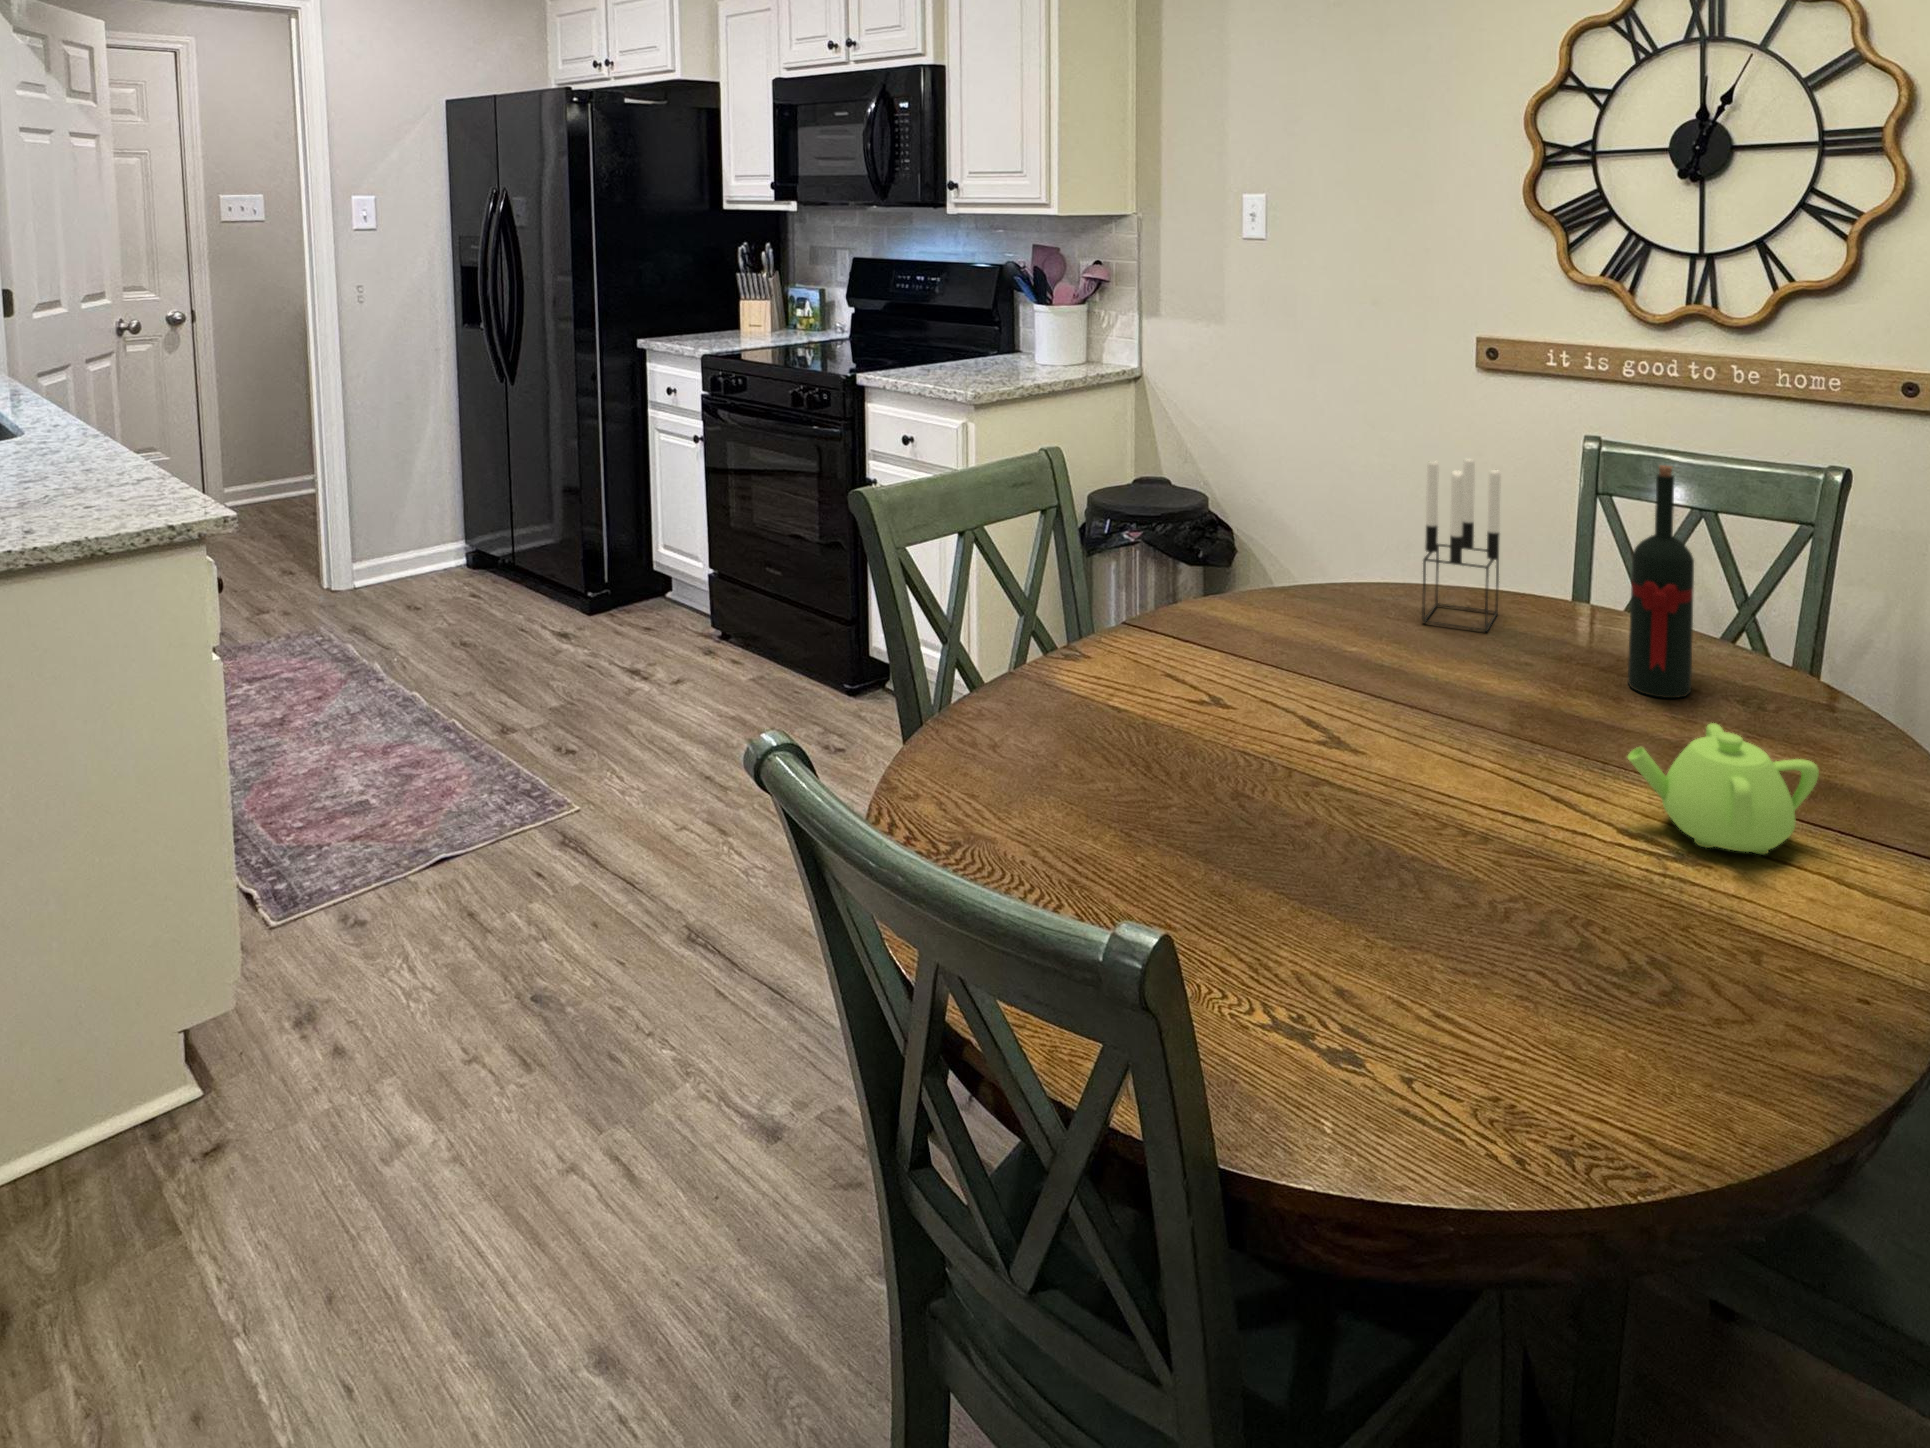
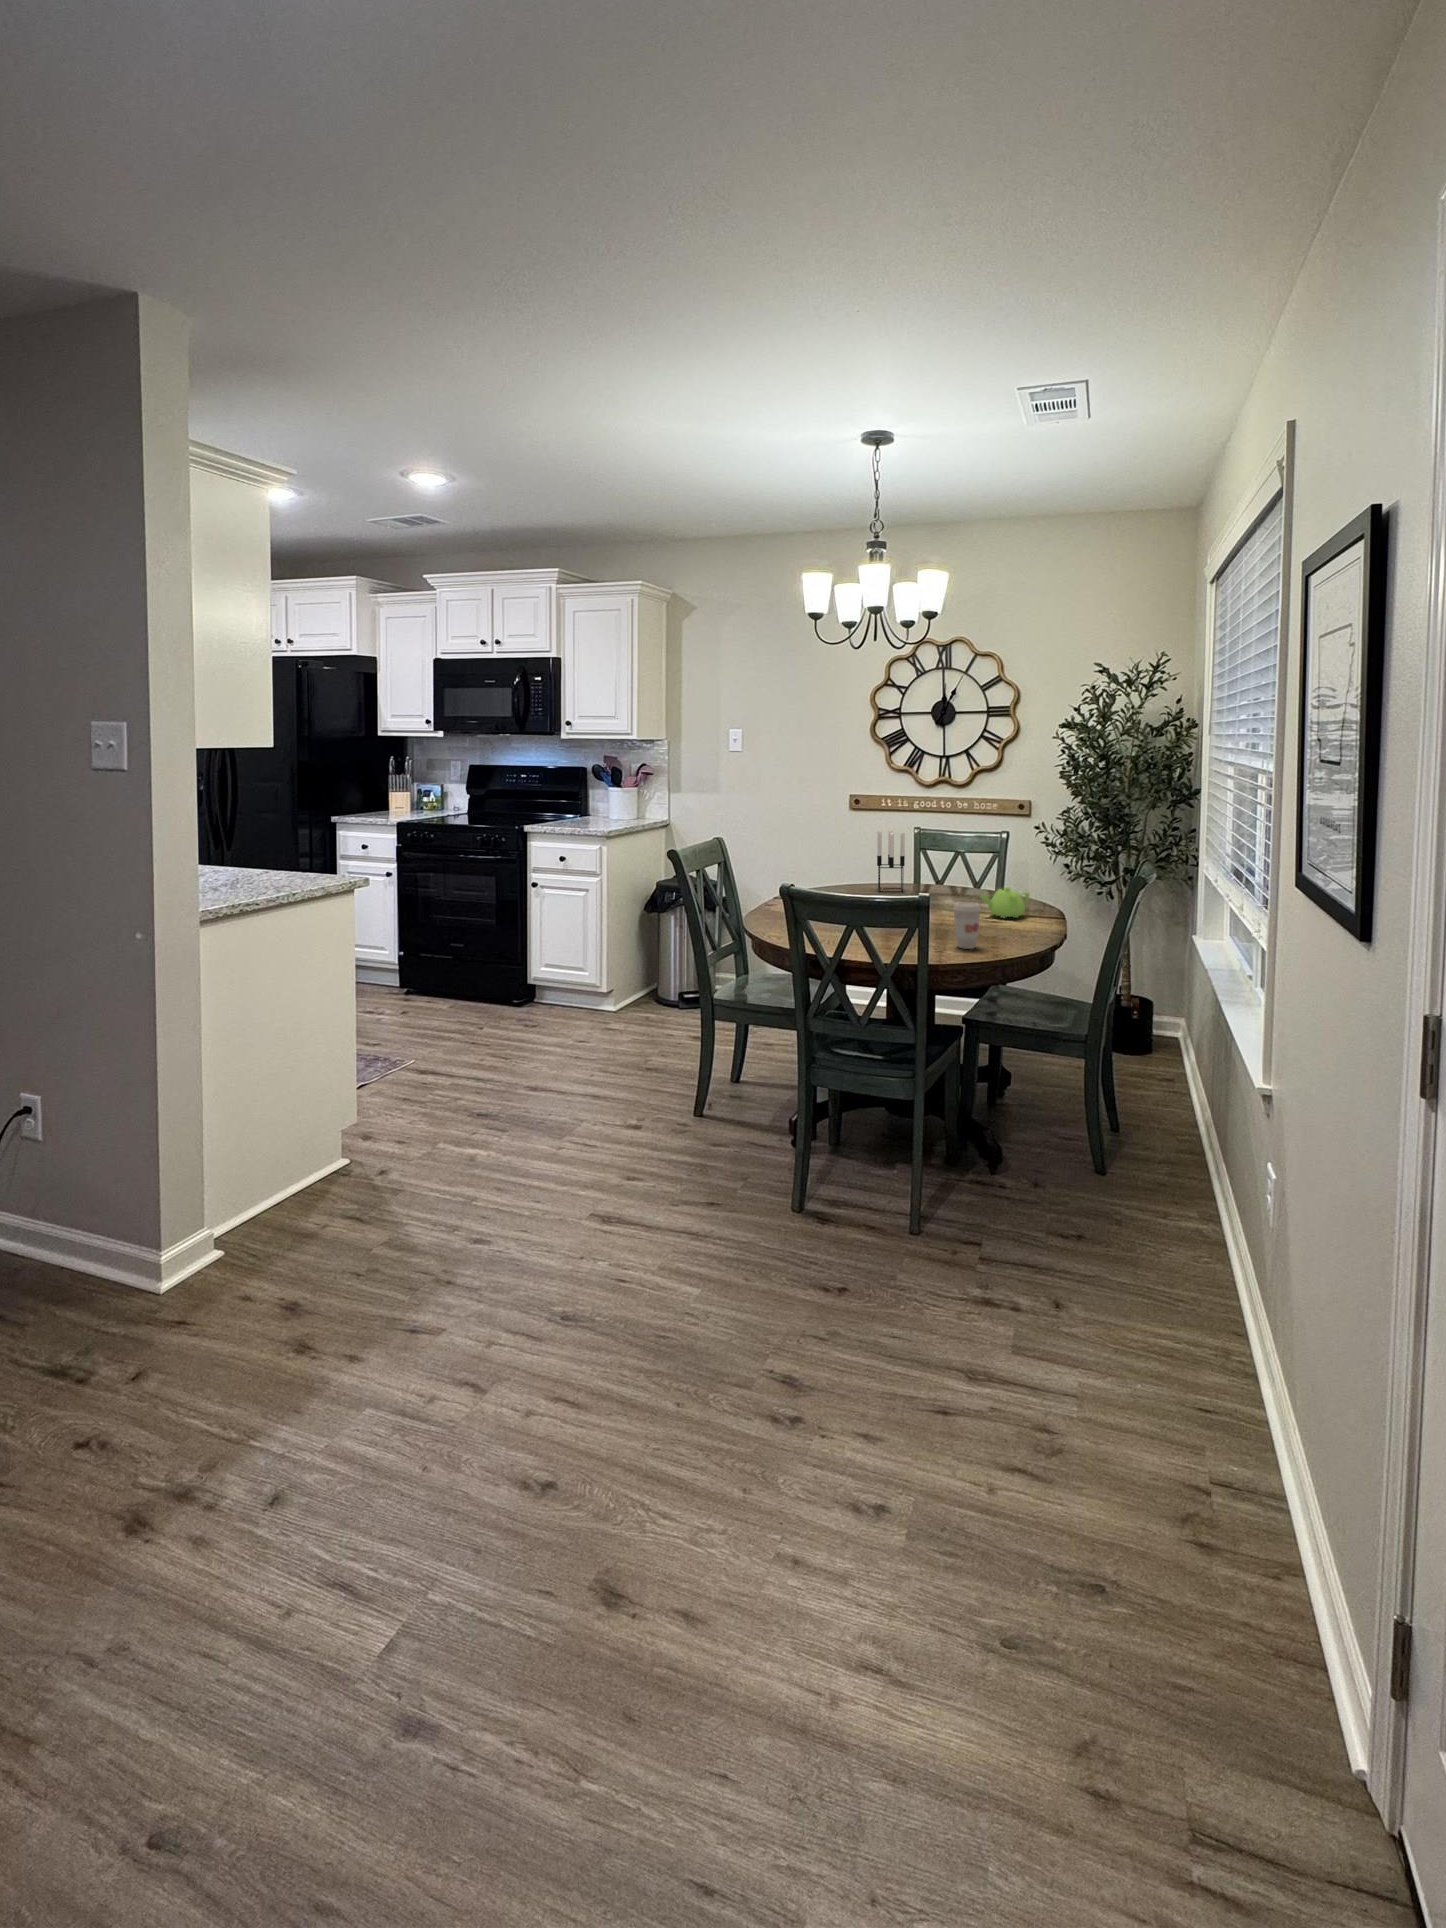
wine bottle: present [1628,465,1694,698] -> none [958,822,978,899]
coffee cup: none [1353,891,1472,1112] -> present [953,902,981,949]

